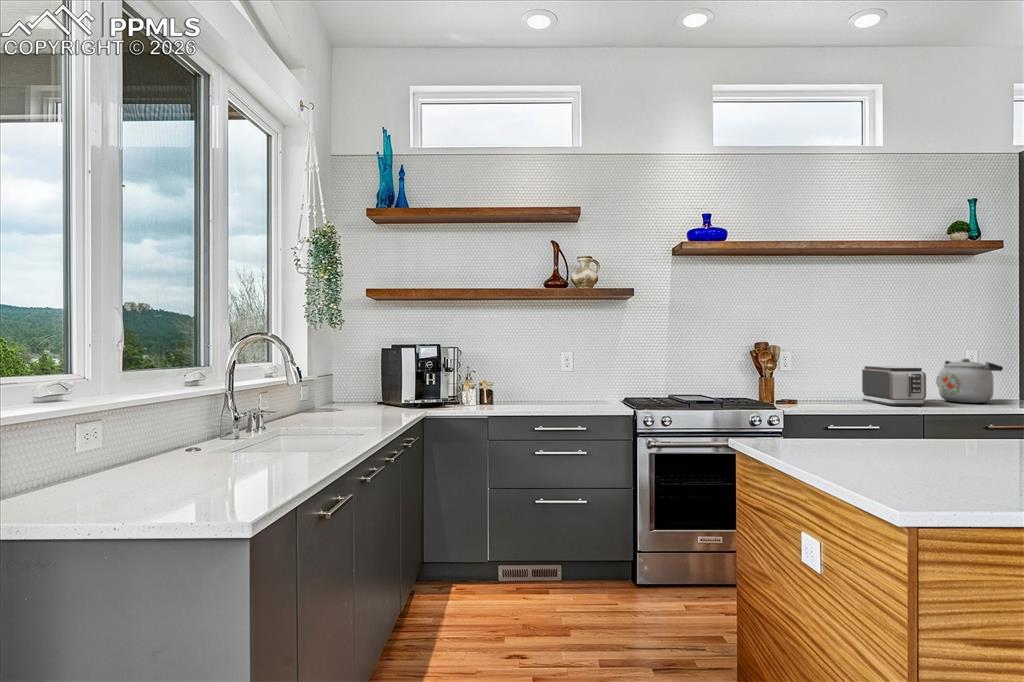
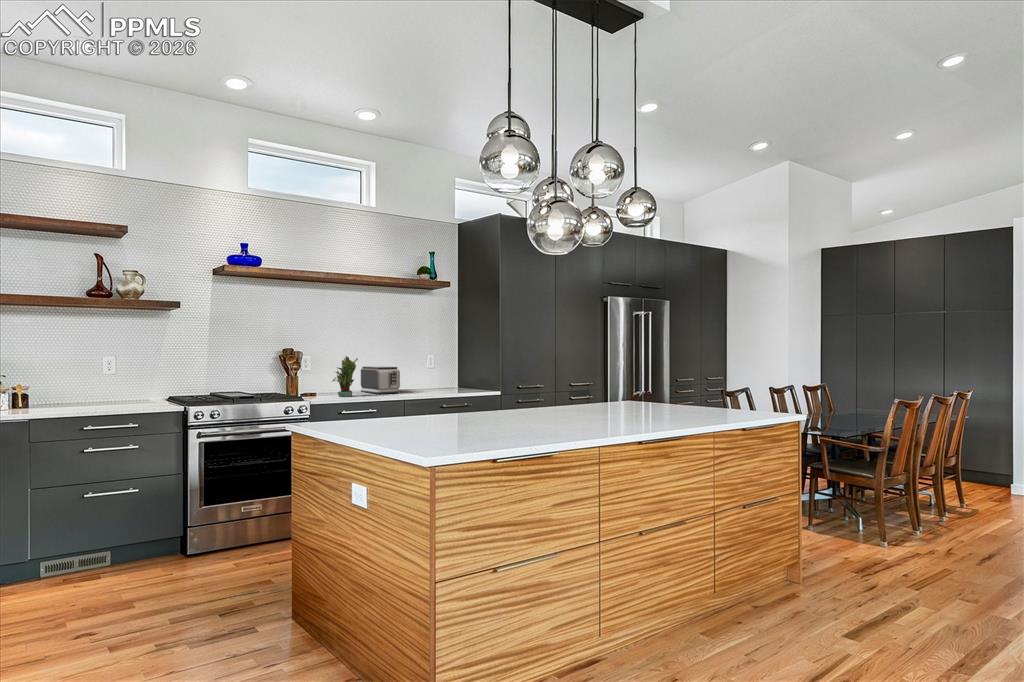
potted plant: none [820,352,859,407] -> present [333,356,358,397]
kettle: present [936,358,1003,403] -> none [406,360,444,390]

